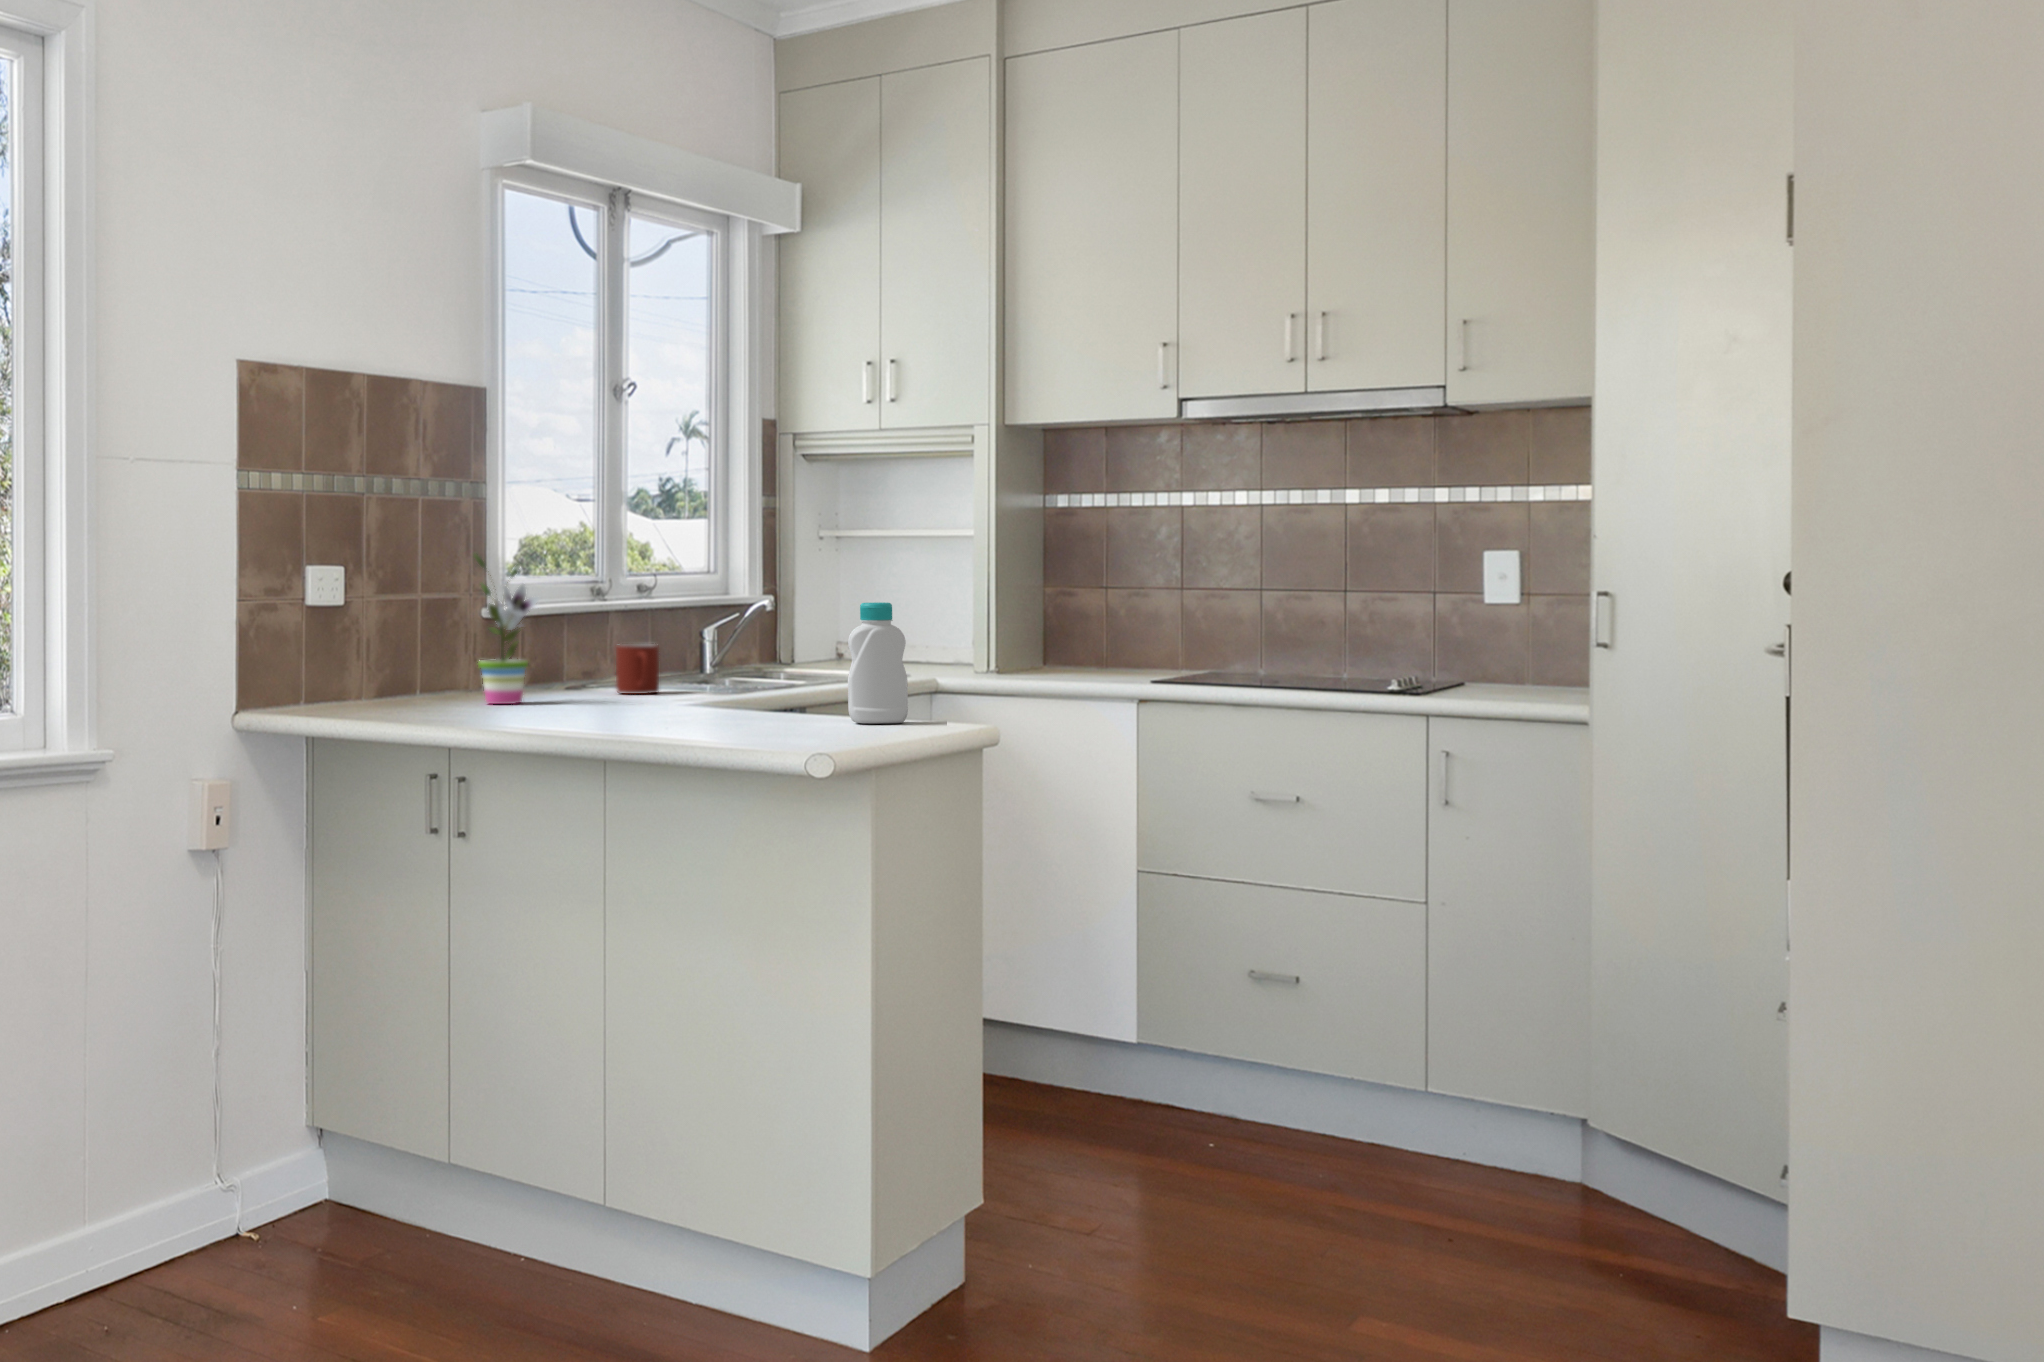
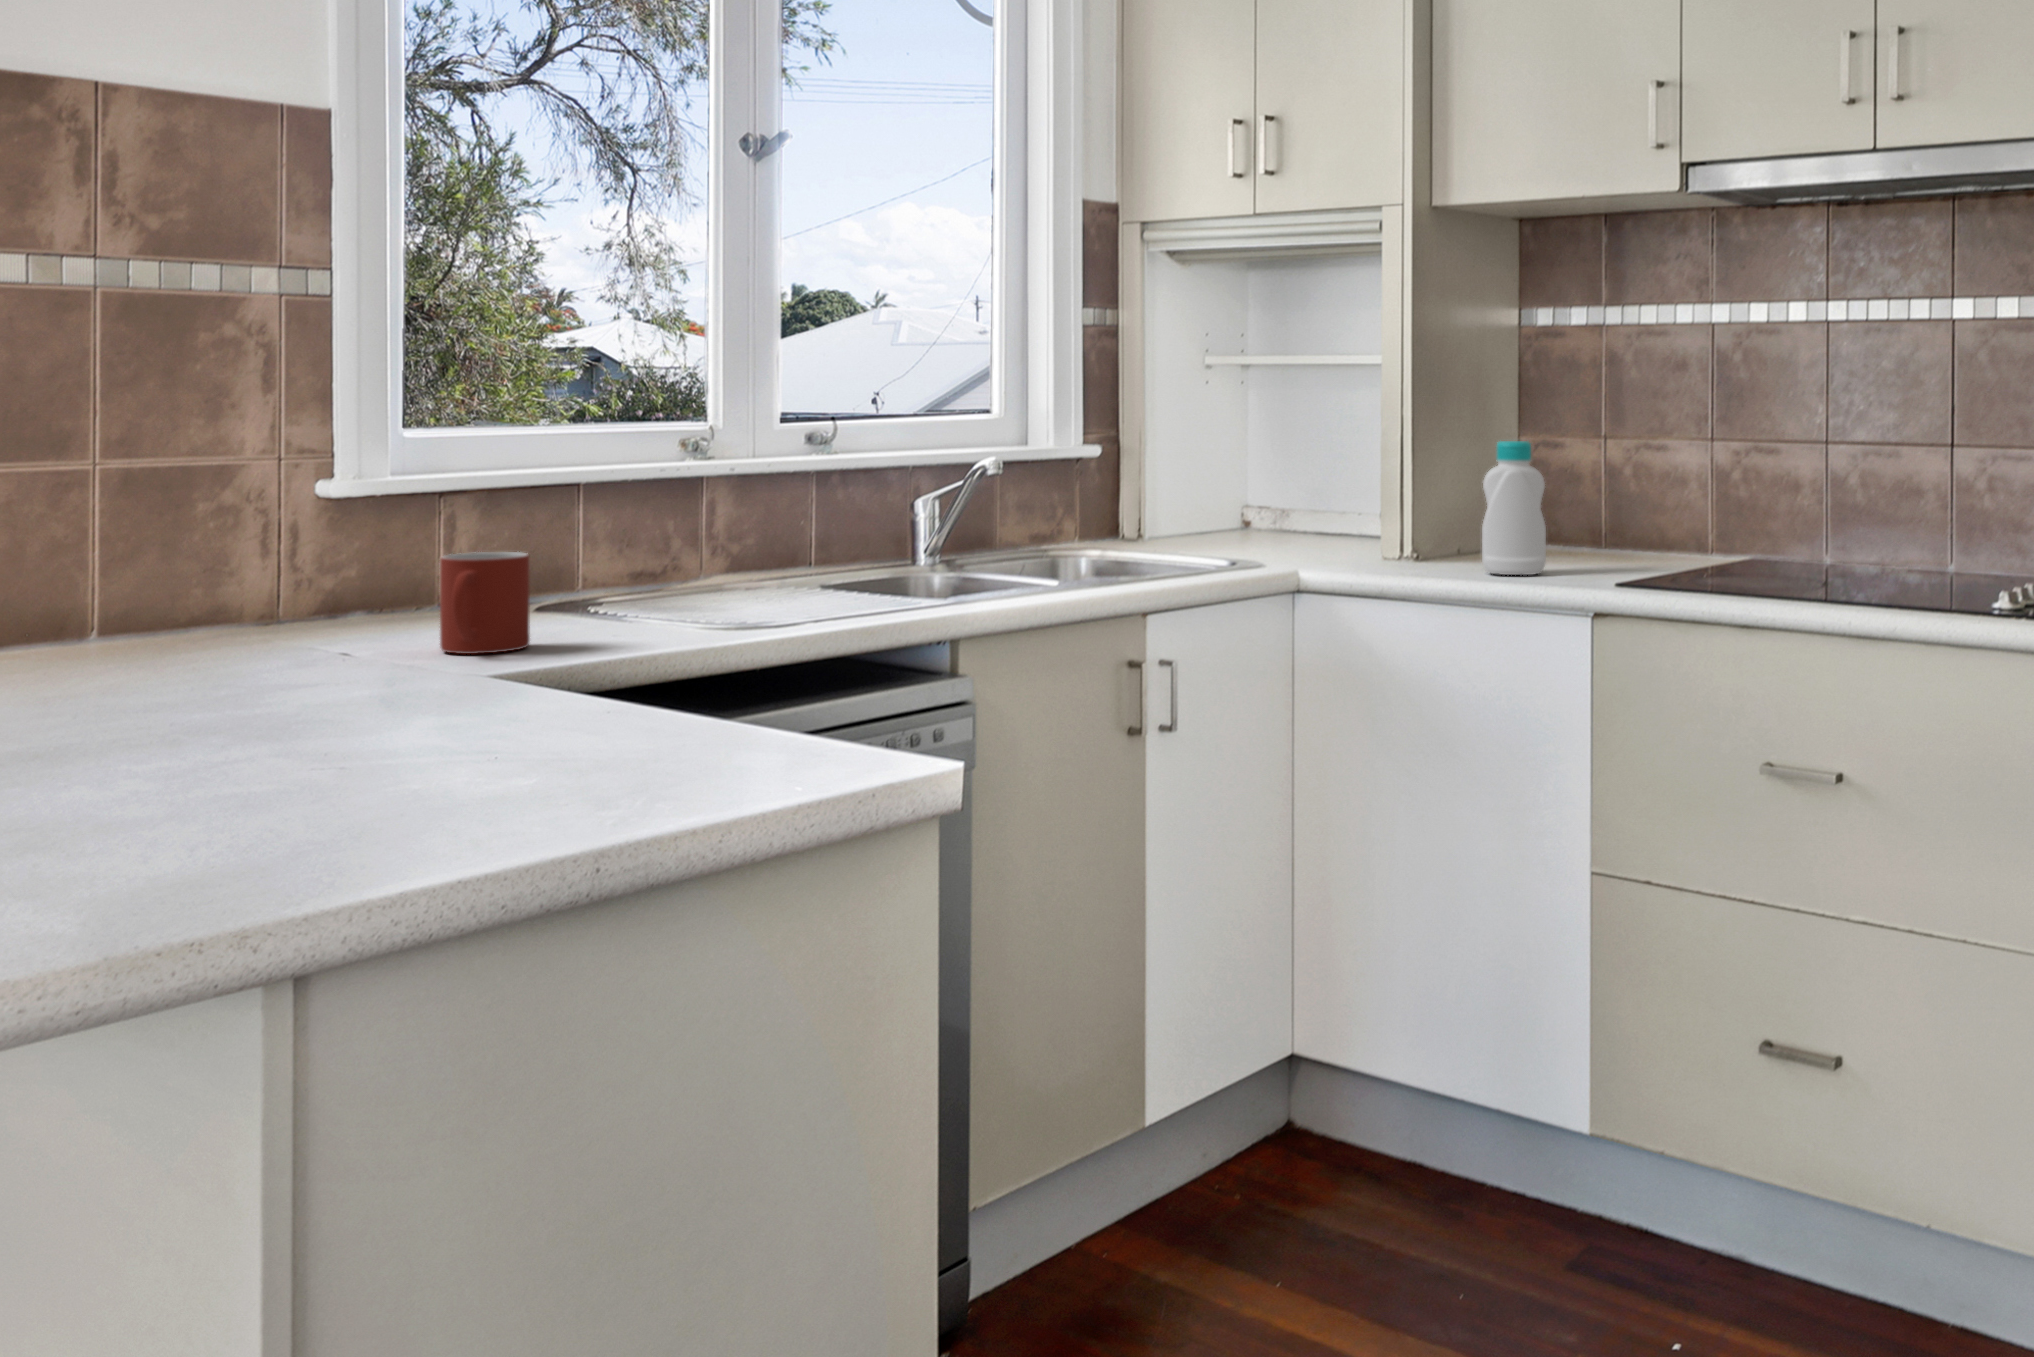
potted plant: present [475,555,539,704] -> none [8,369,176,689]
bottle: present [848,602,908,724] -> present [1482,441,1546,575]

